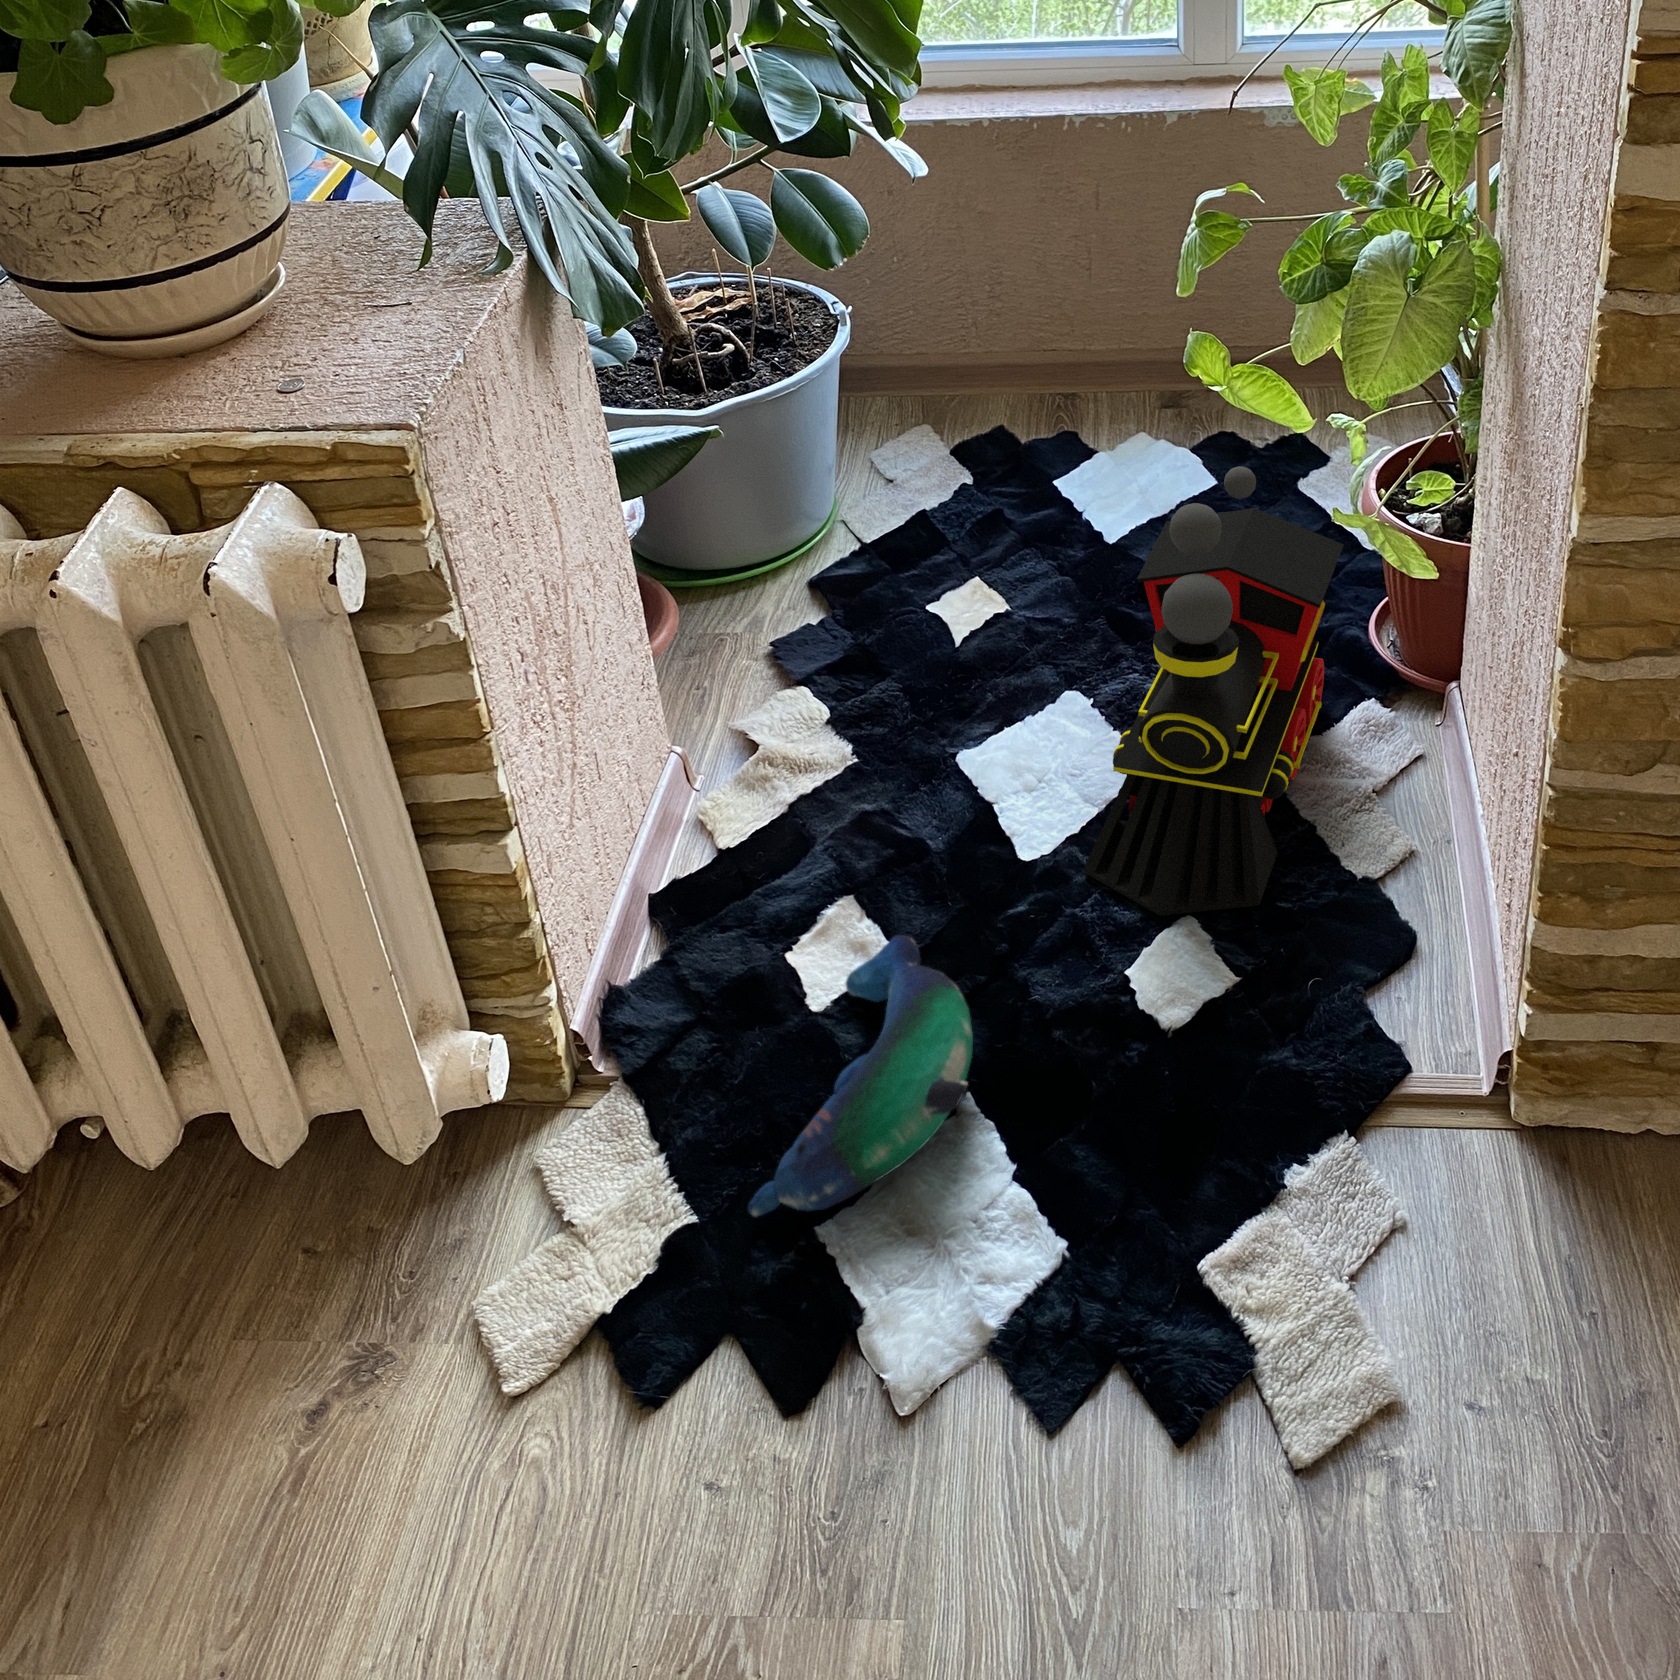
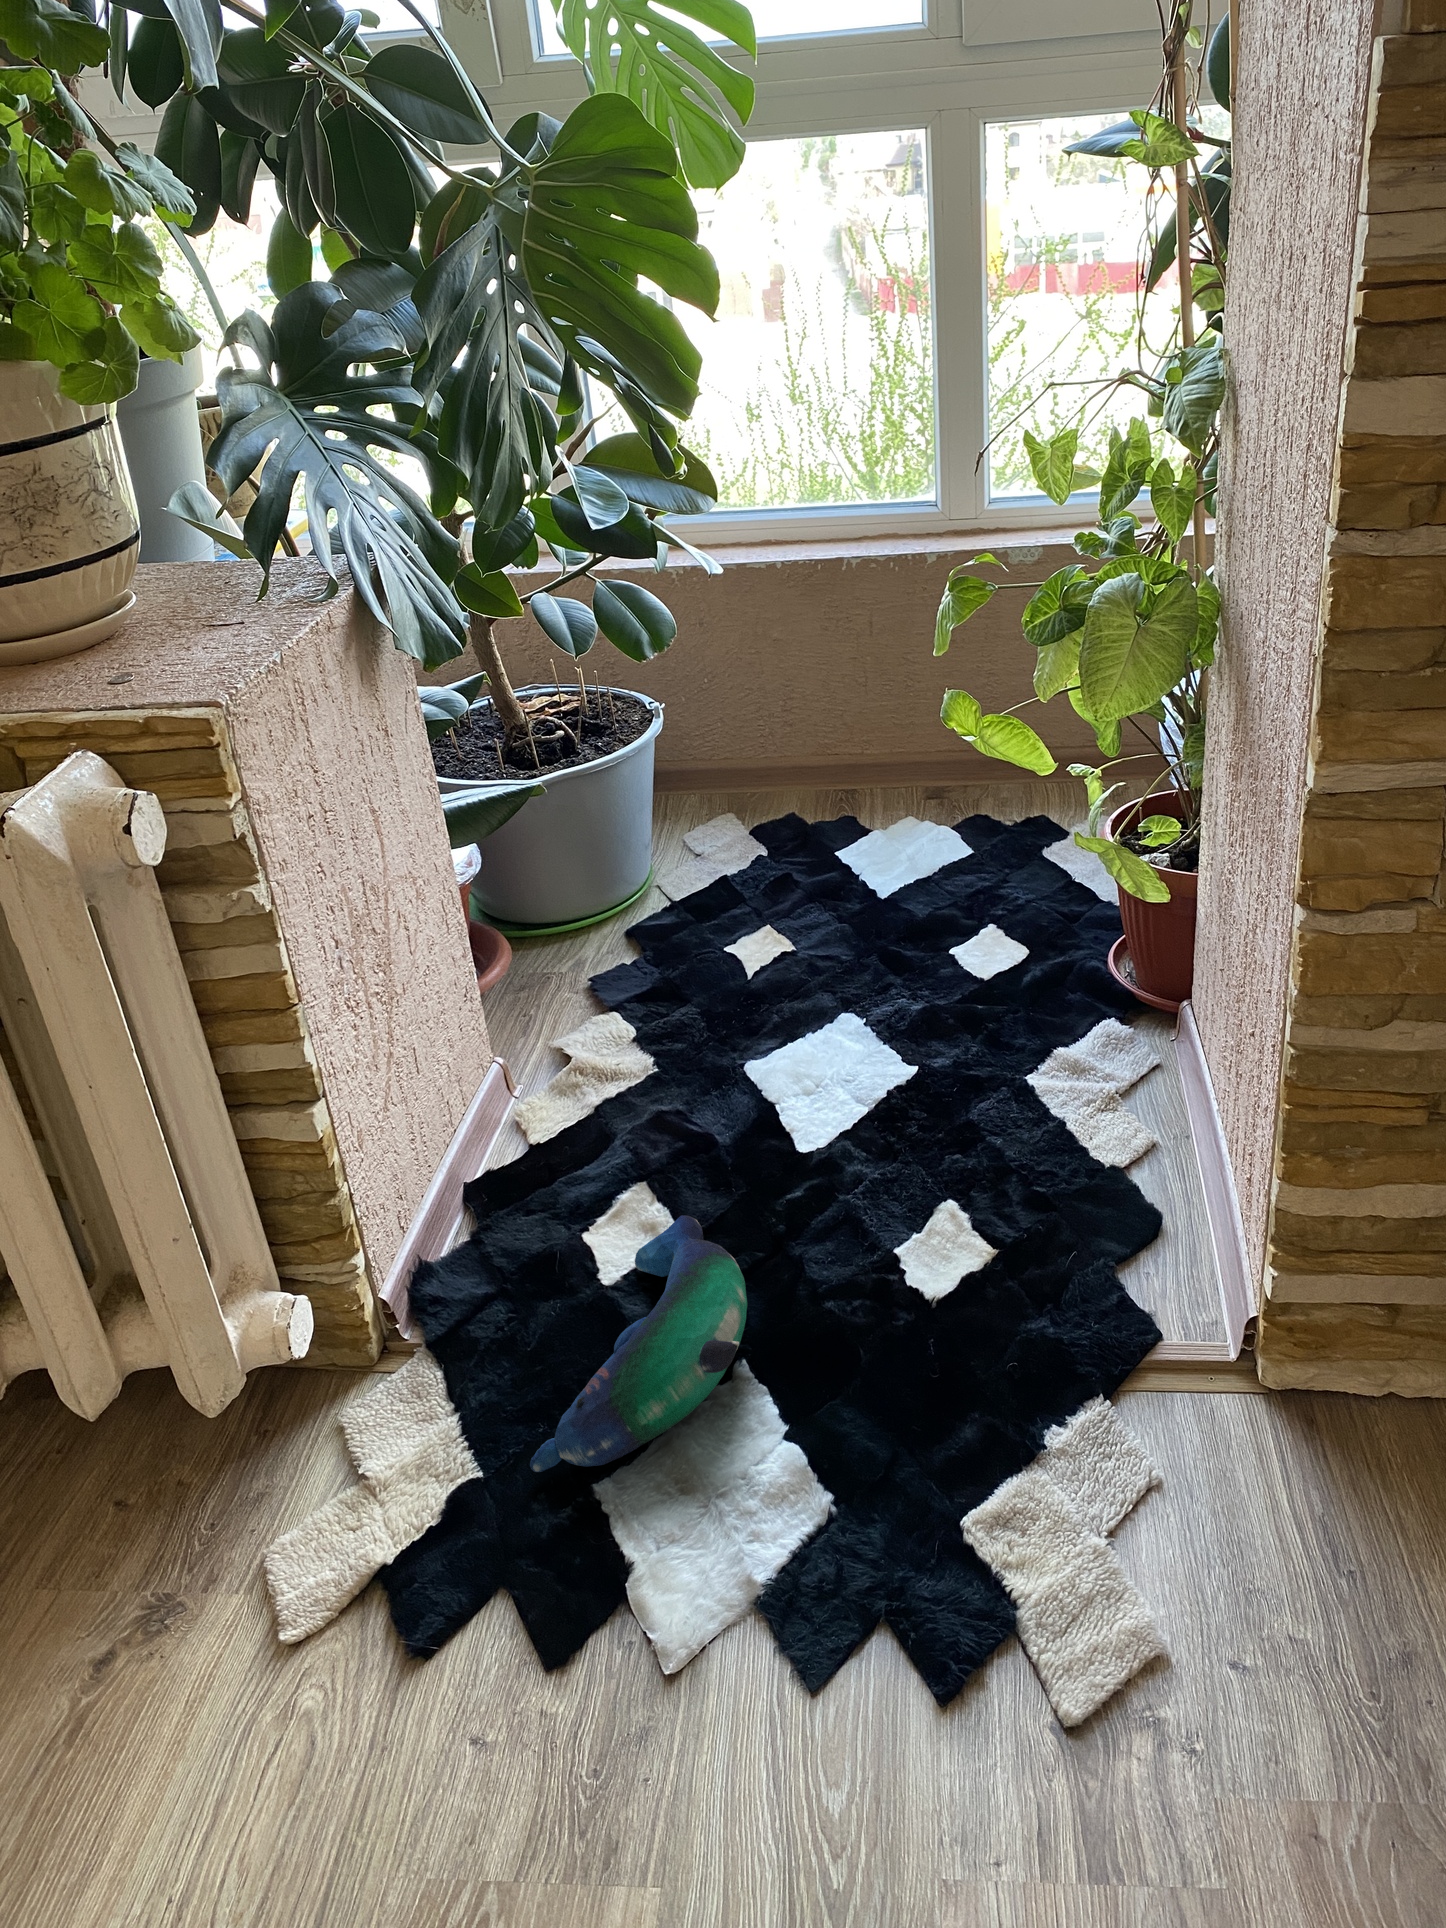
toy train: present [1084,466,1344,916] -> none [855,793,1085,1201]

